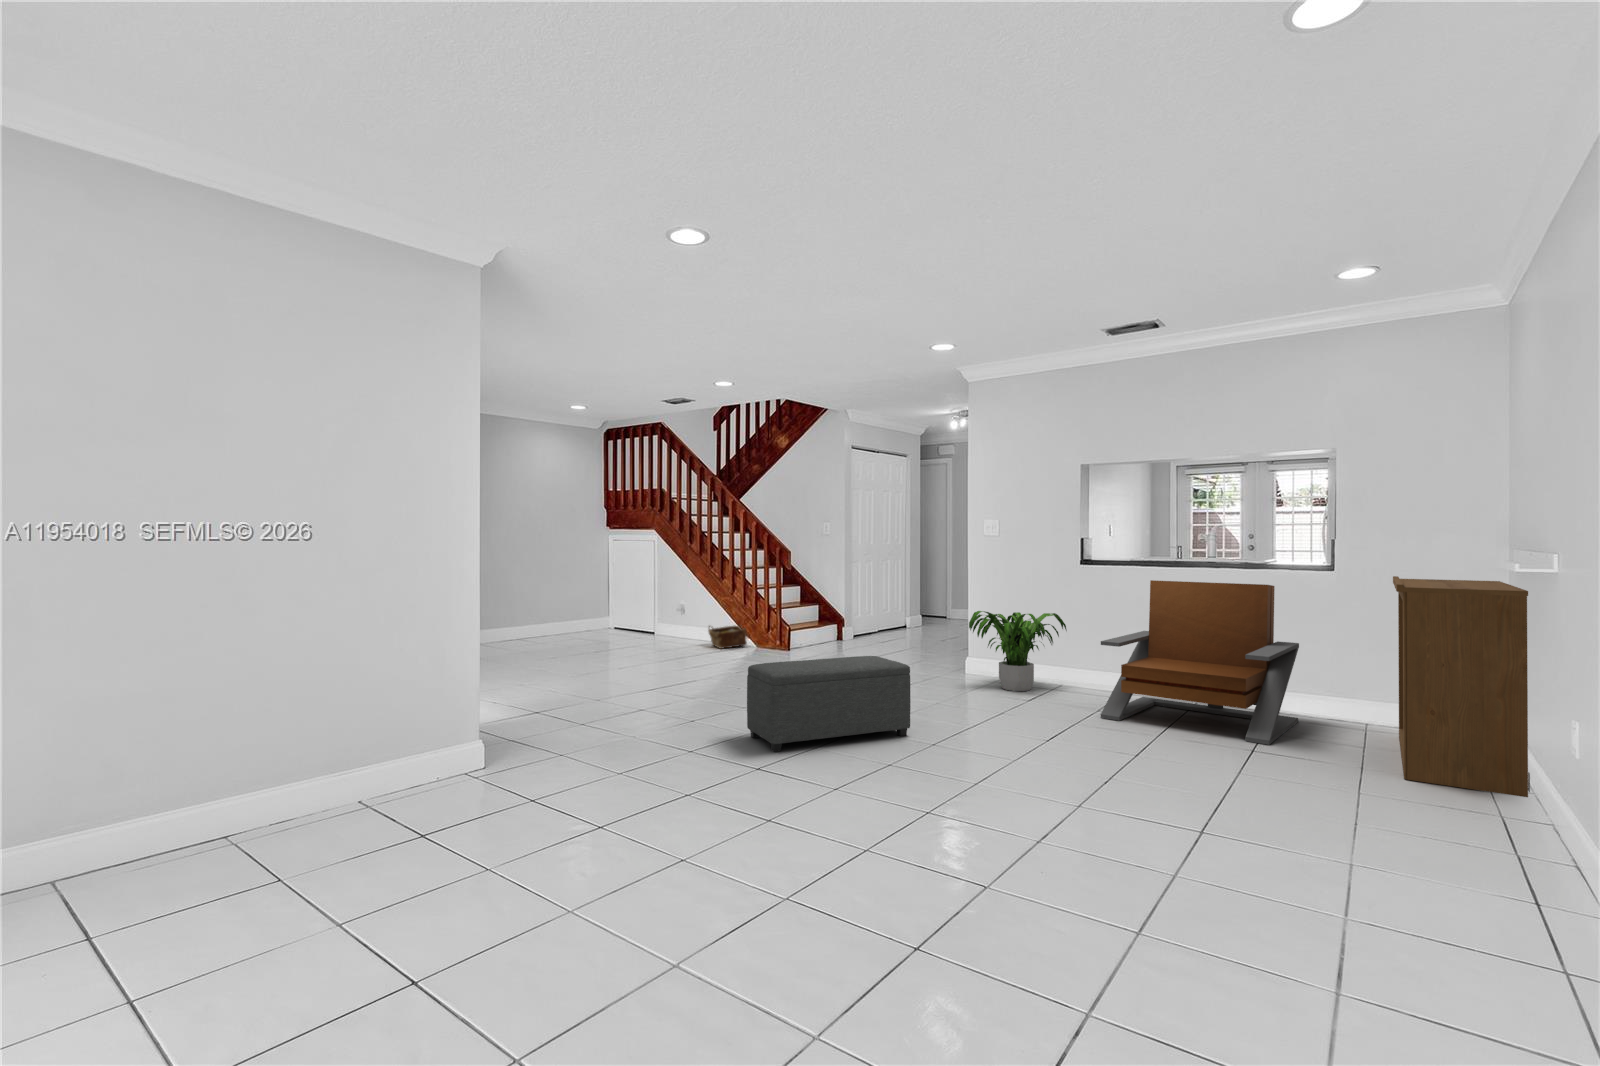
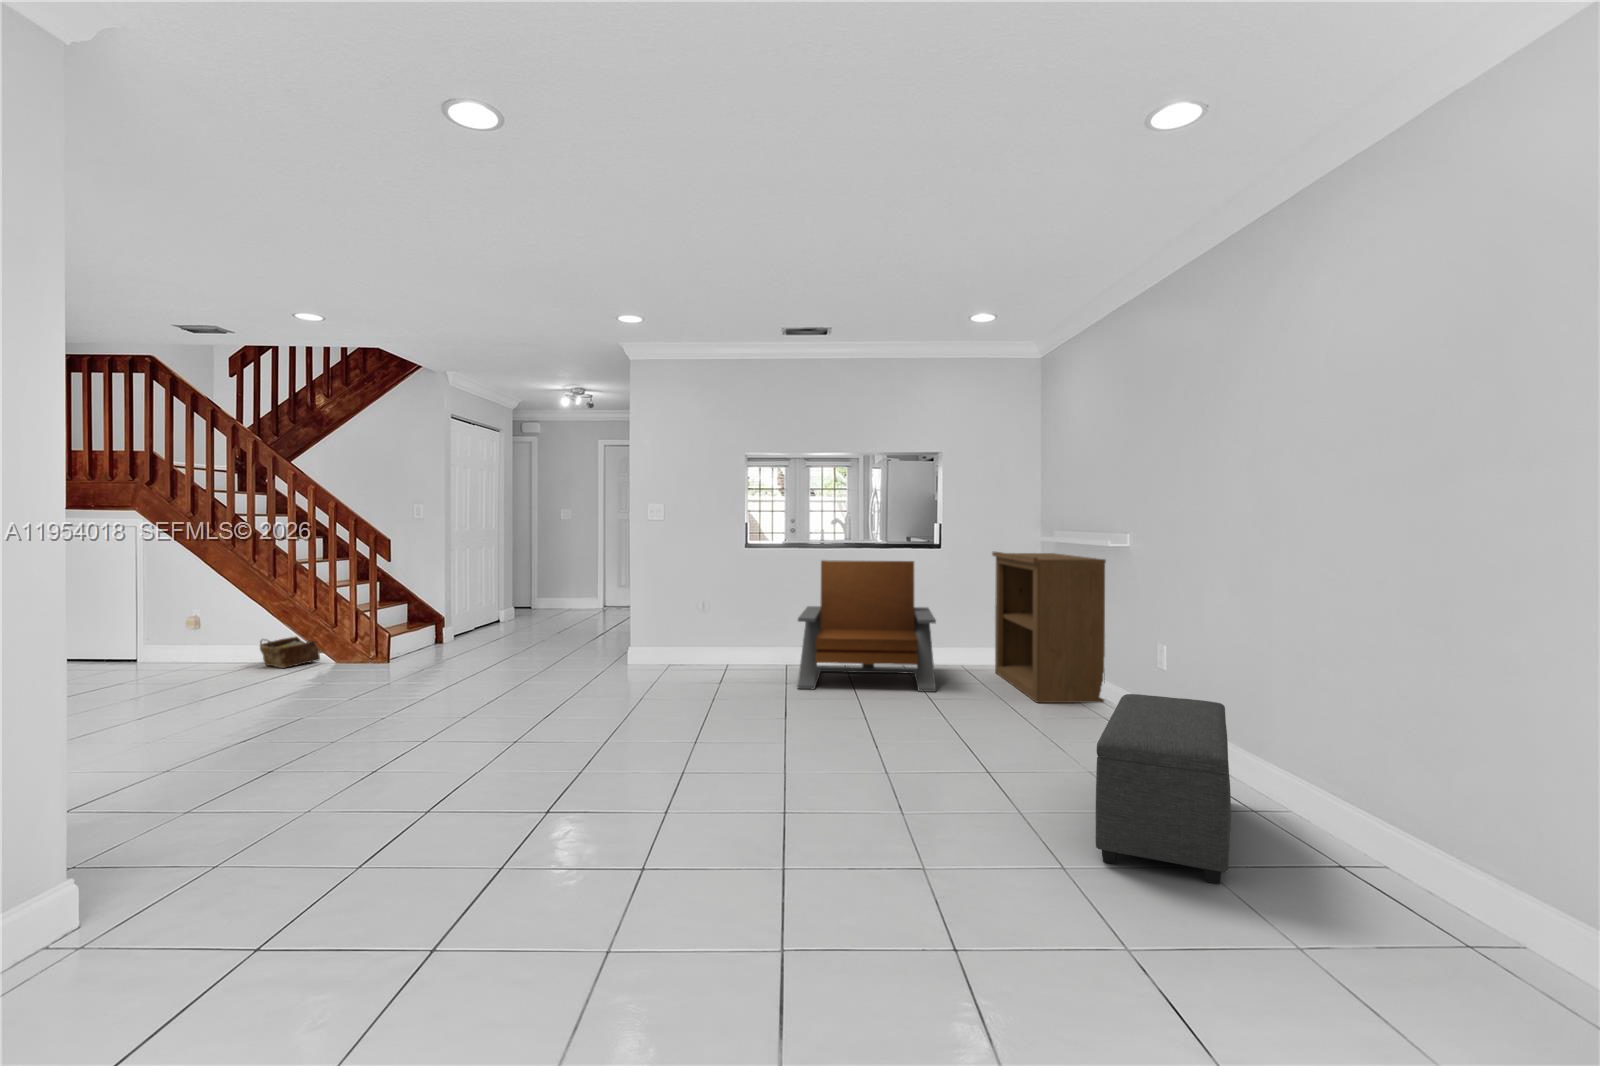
potted plant: present [969,611,1067,691] -> none [652,595,739,675]
ottoman: present [747,656,911,752] -> present [1095,694,1231,884]

